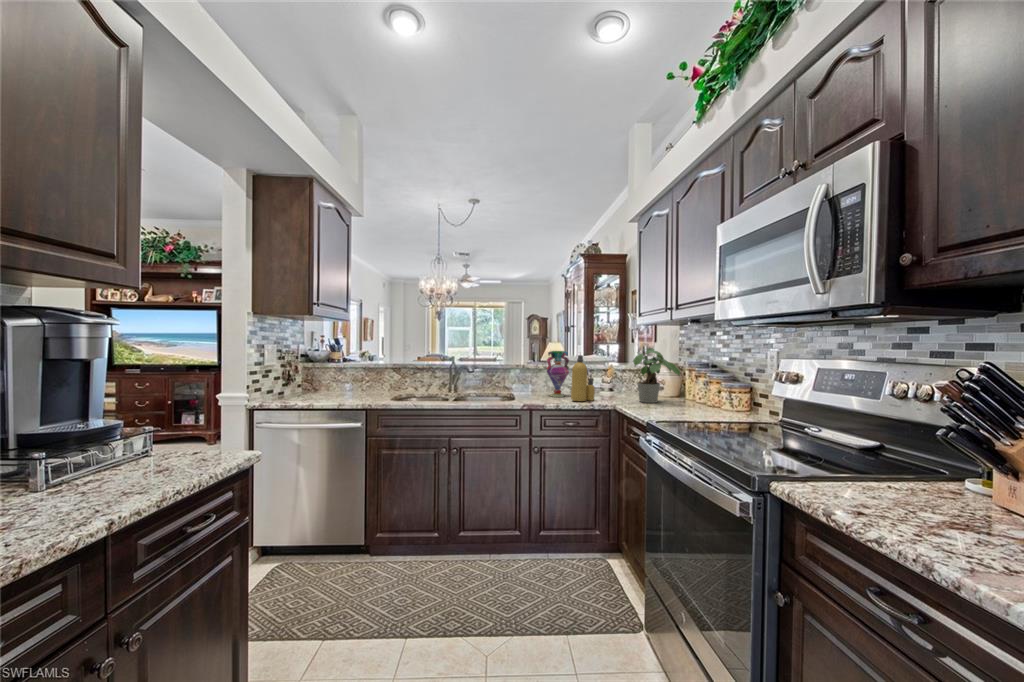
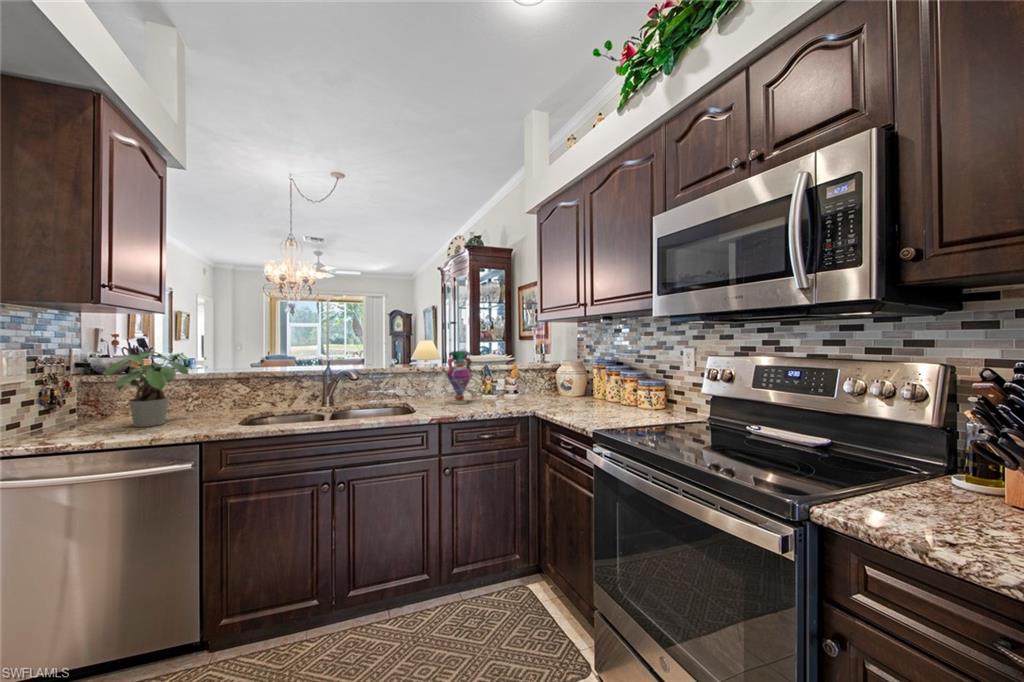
potted plant: present [633,348,680,403] -> present [103,351,192,427]
bottle: present [571,355,595,401] -> none [481,356,505,408]

